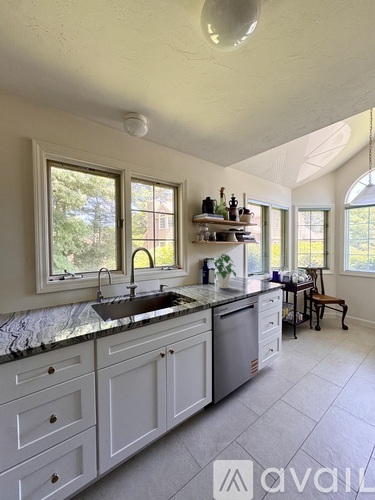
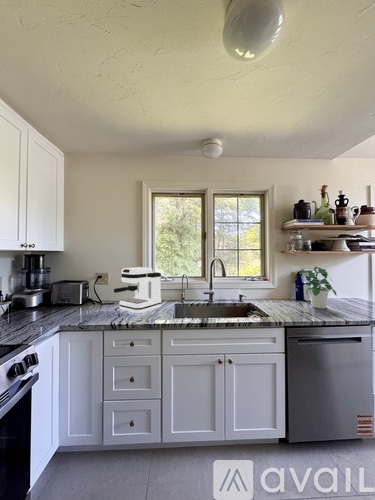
coffee maker: none [2,263,77,325] -> present [114,267,161,314]

